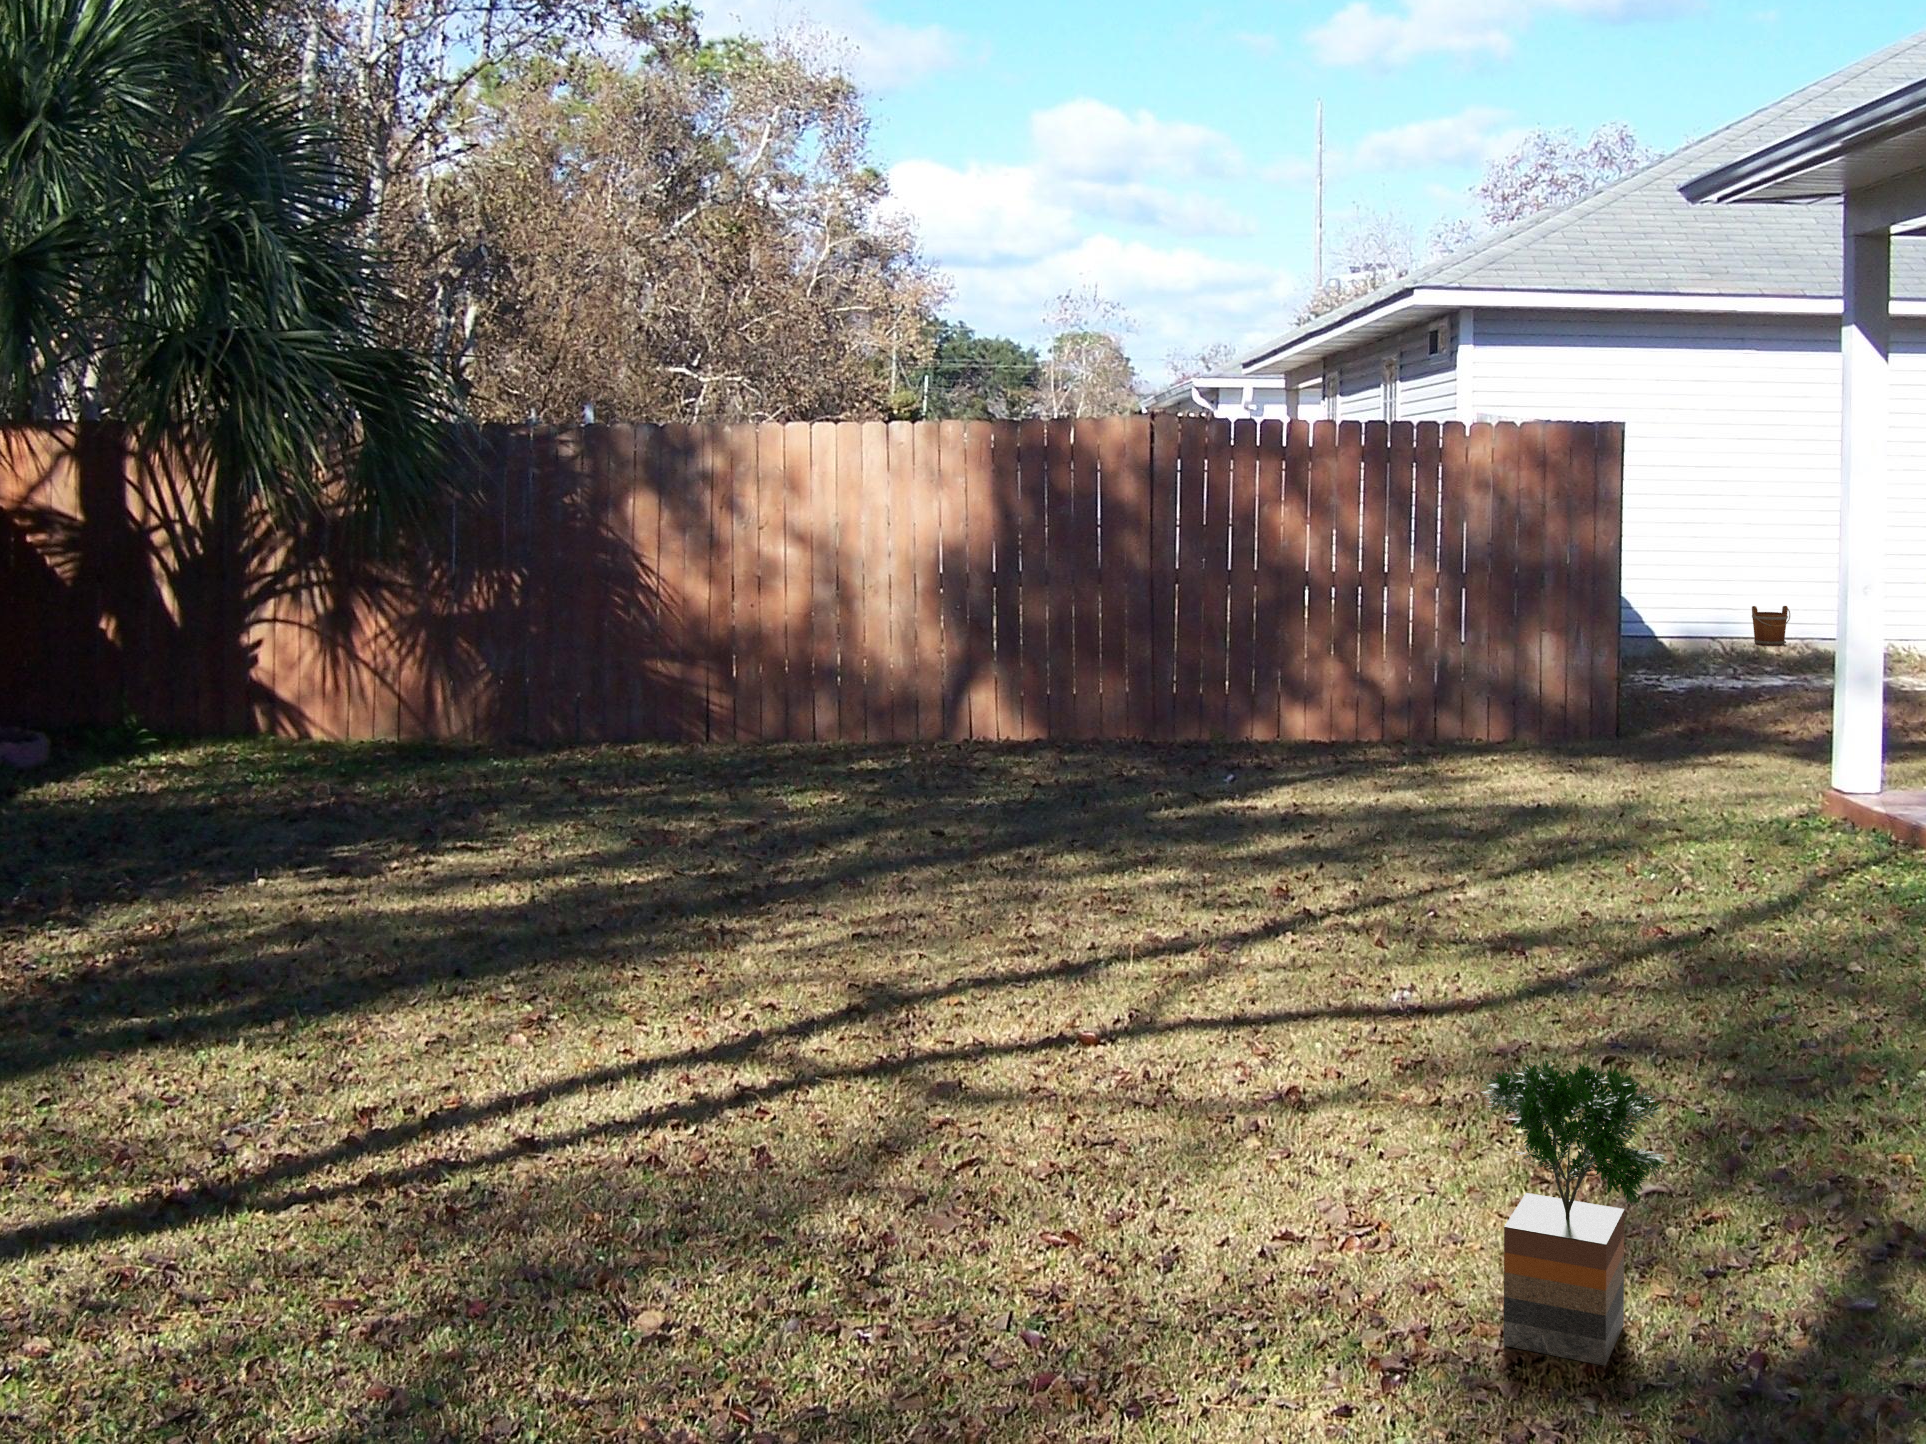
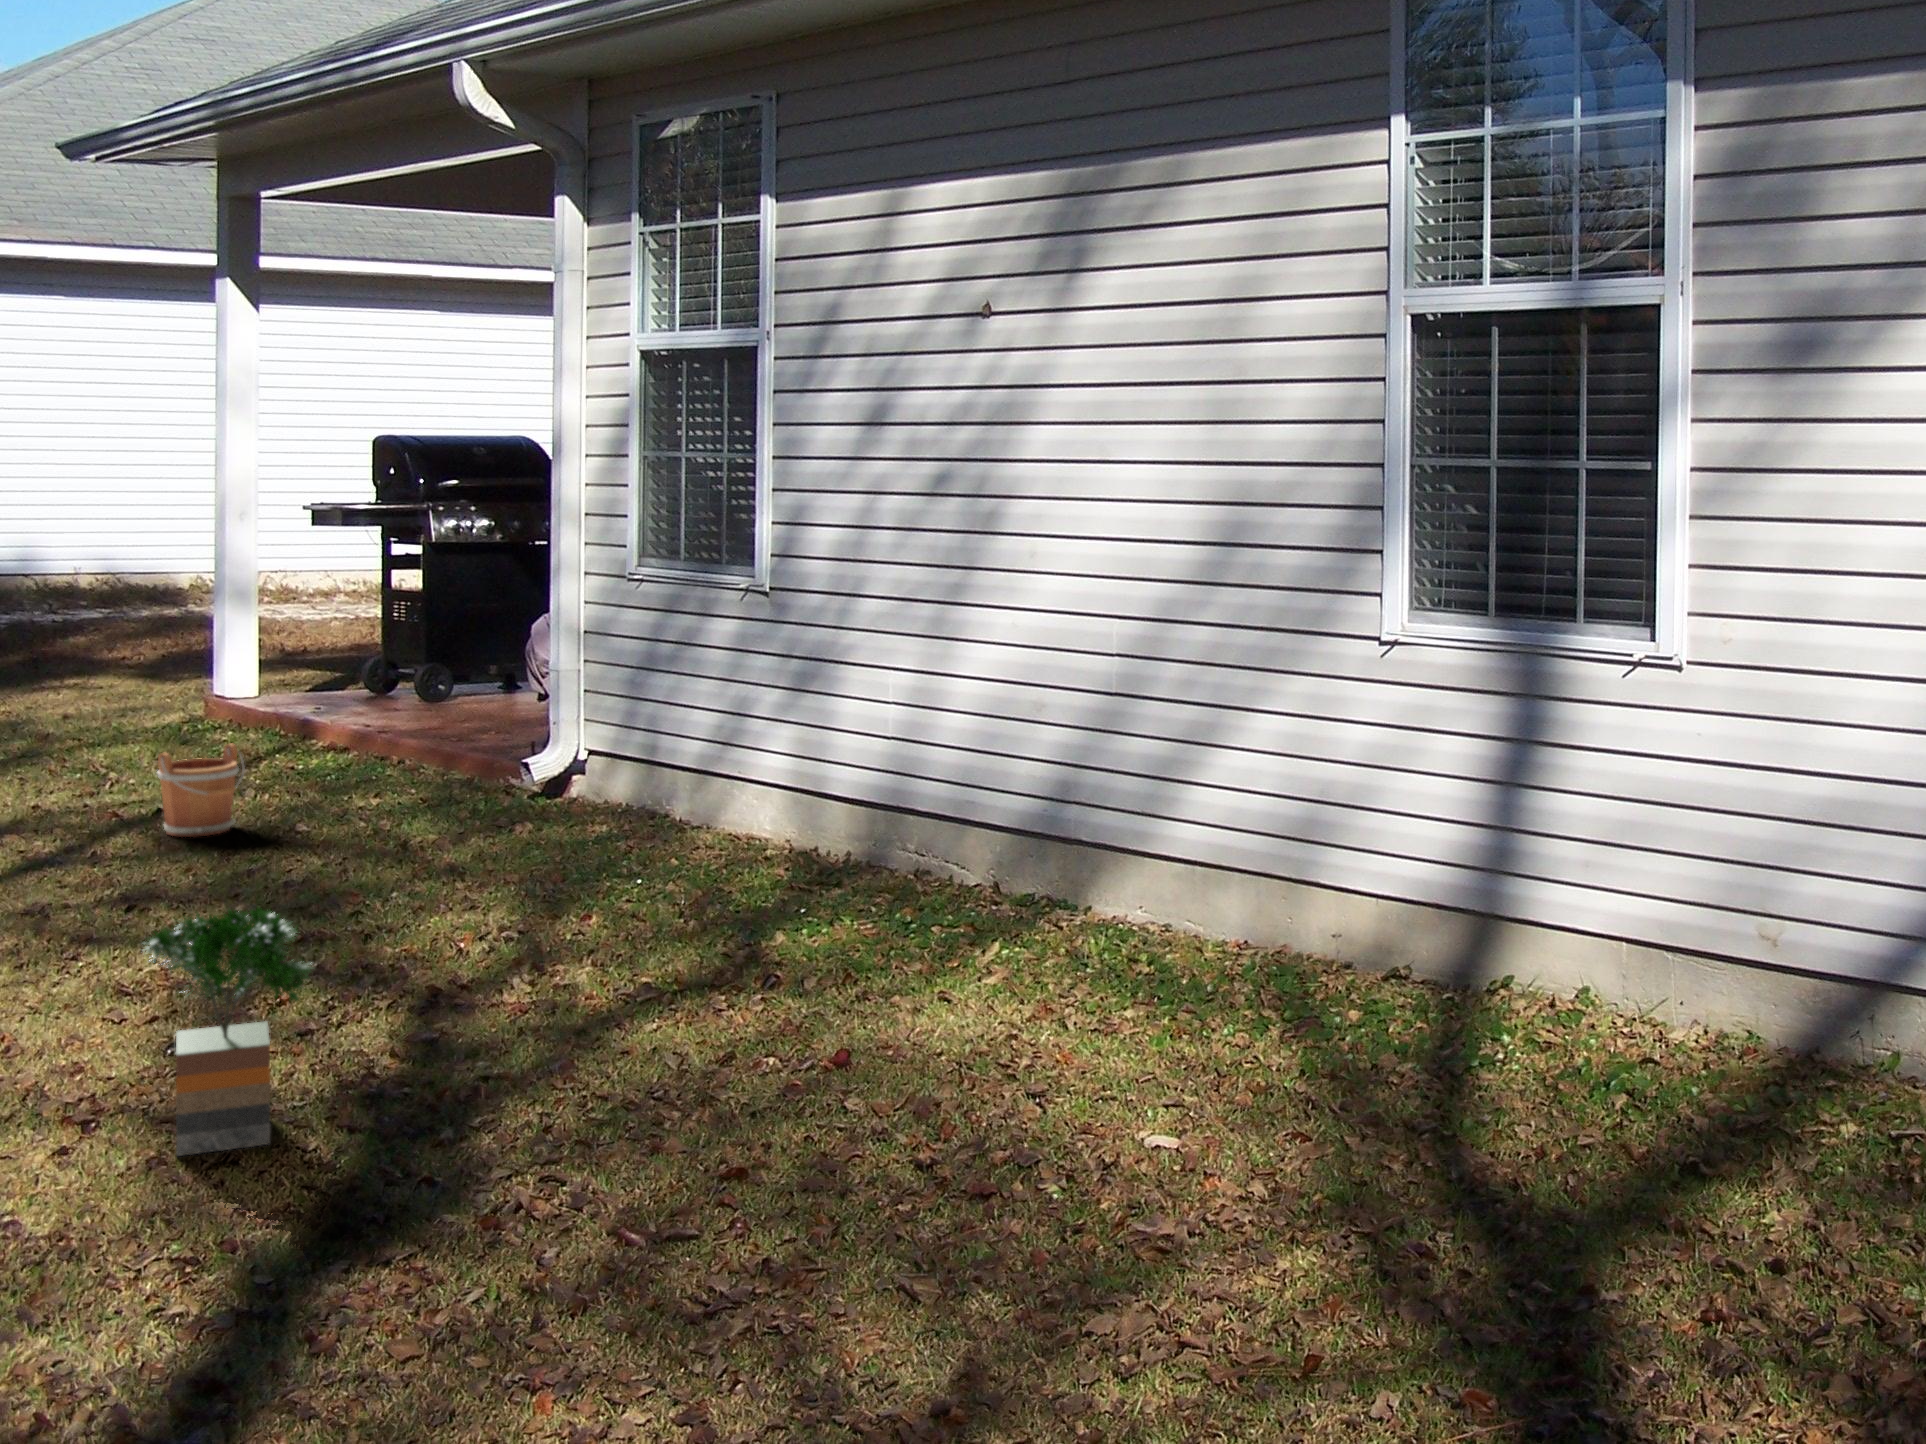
bucket: present [1752,606,1790,646] -> present [157,744,245,837]

